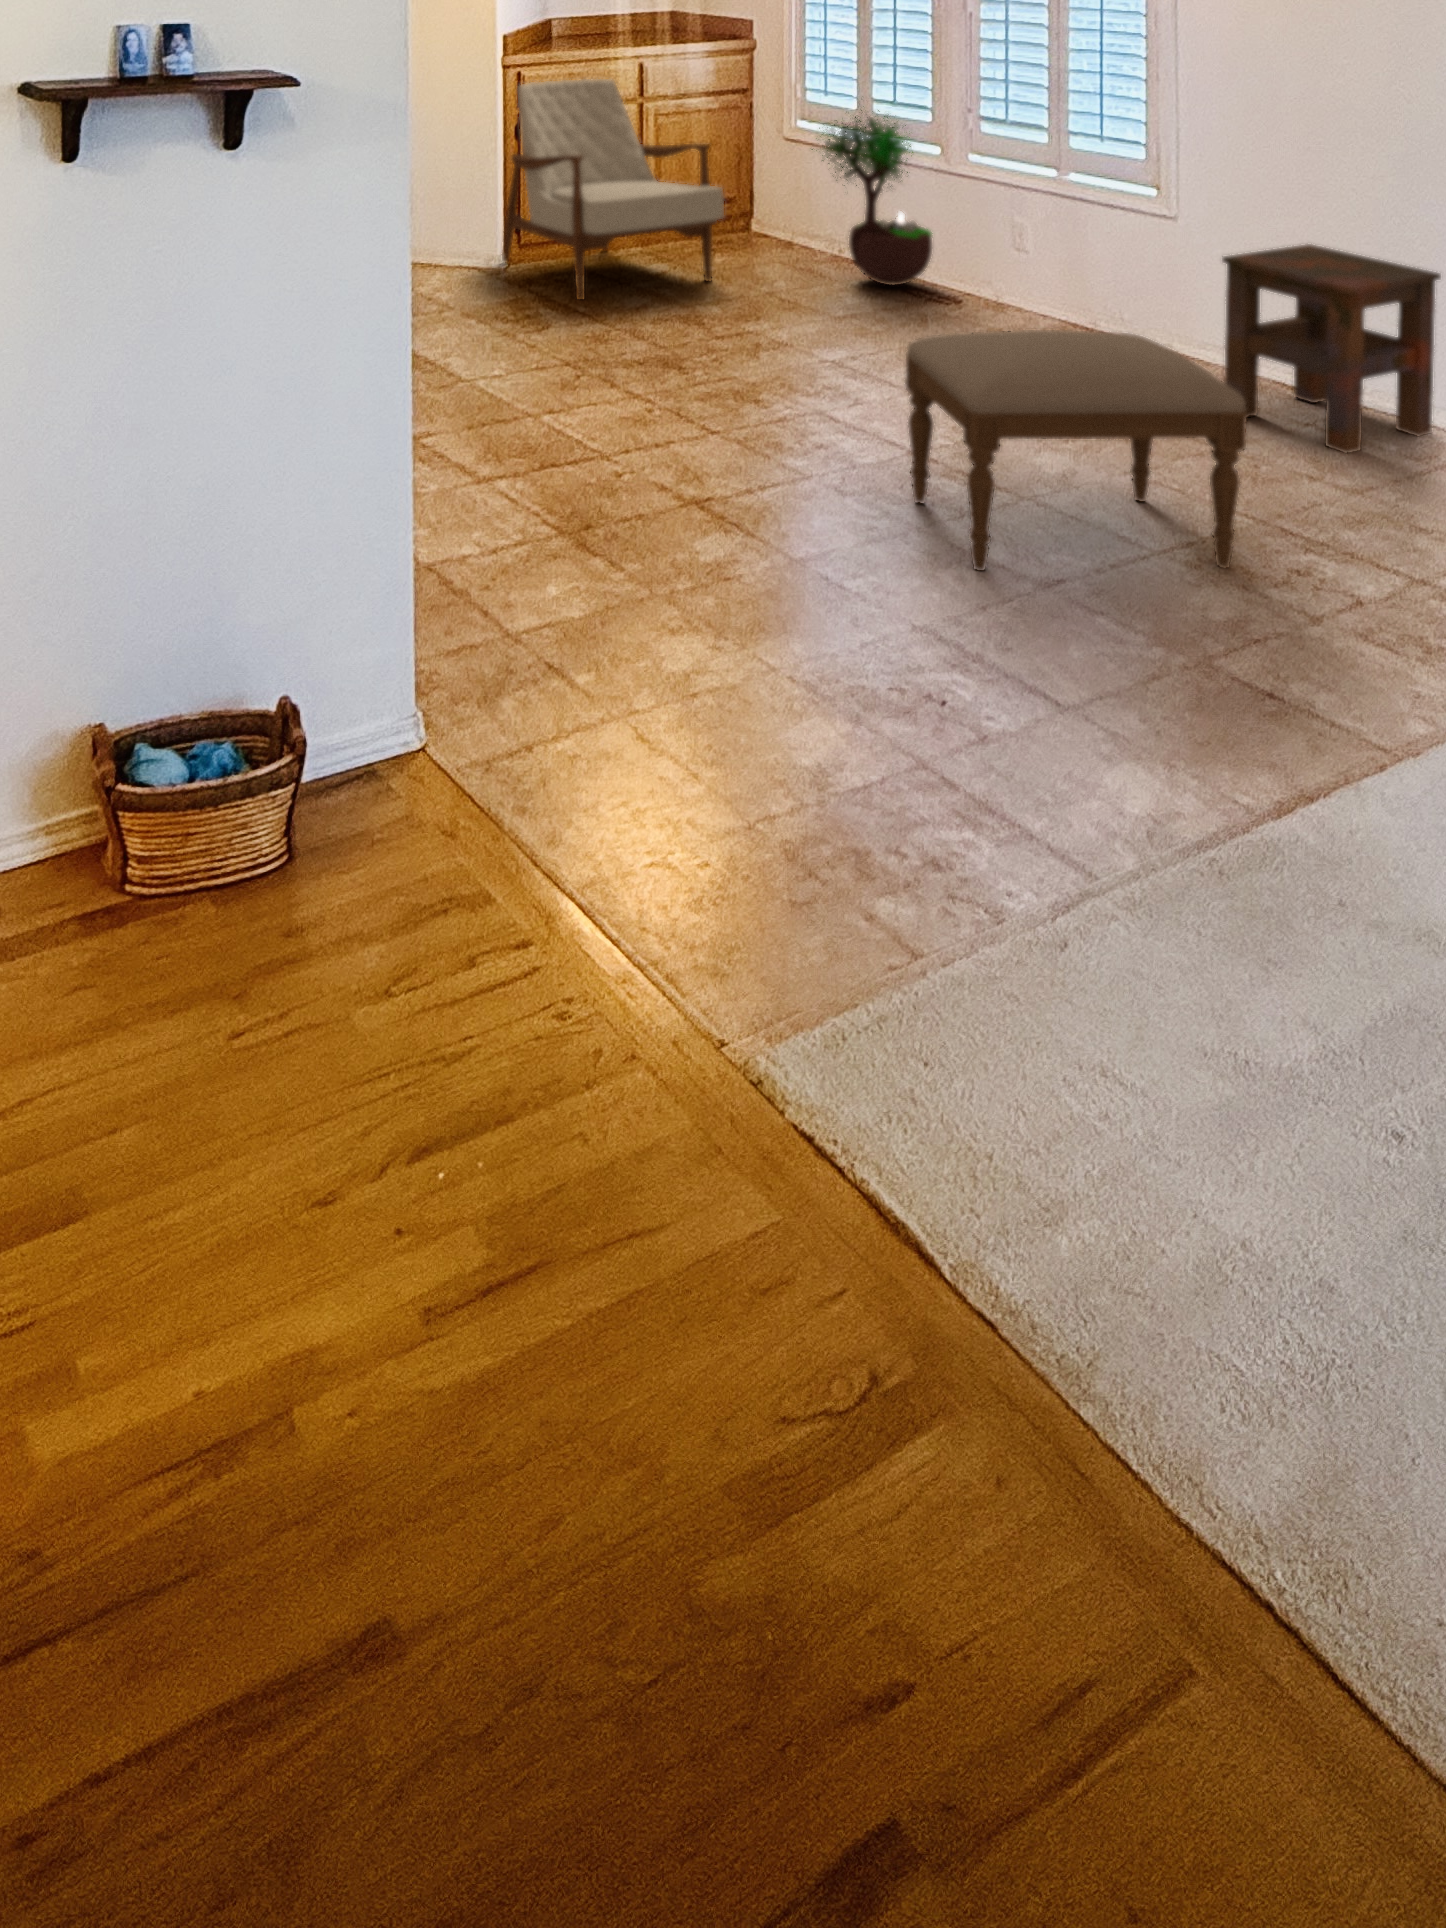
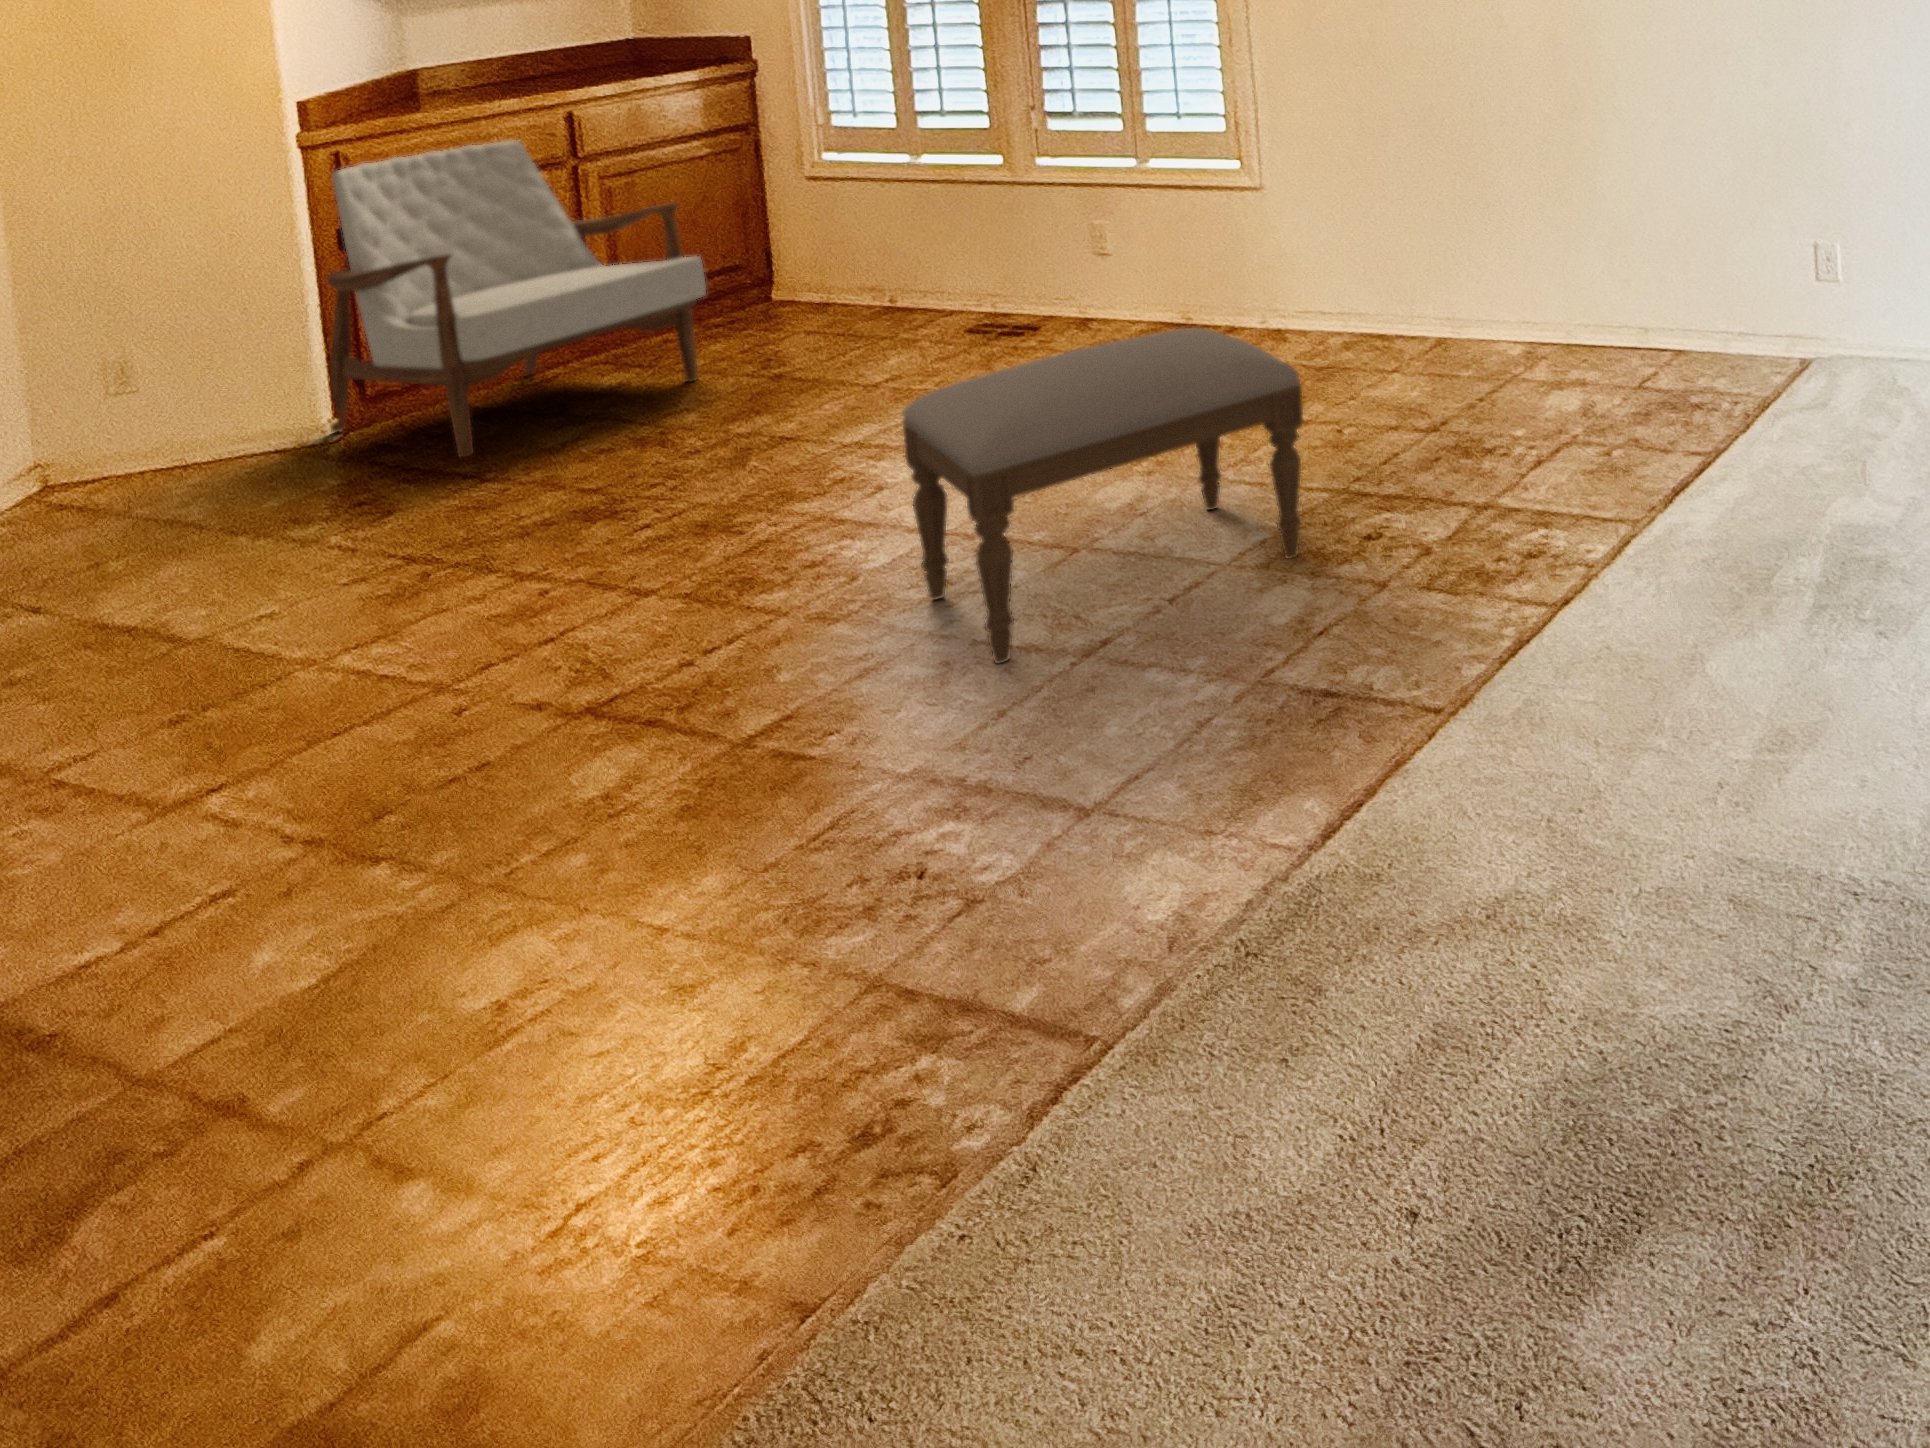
potted tree: present [811,106,932,285] -> none [828,110,1006,330]
side table: present [1222,244,1441,453] -> none [1299,189,1505,392]

